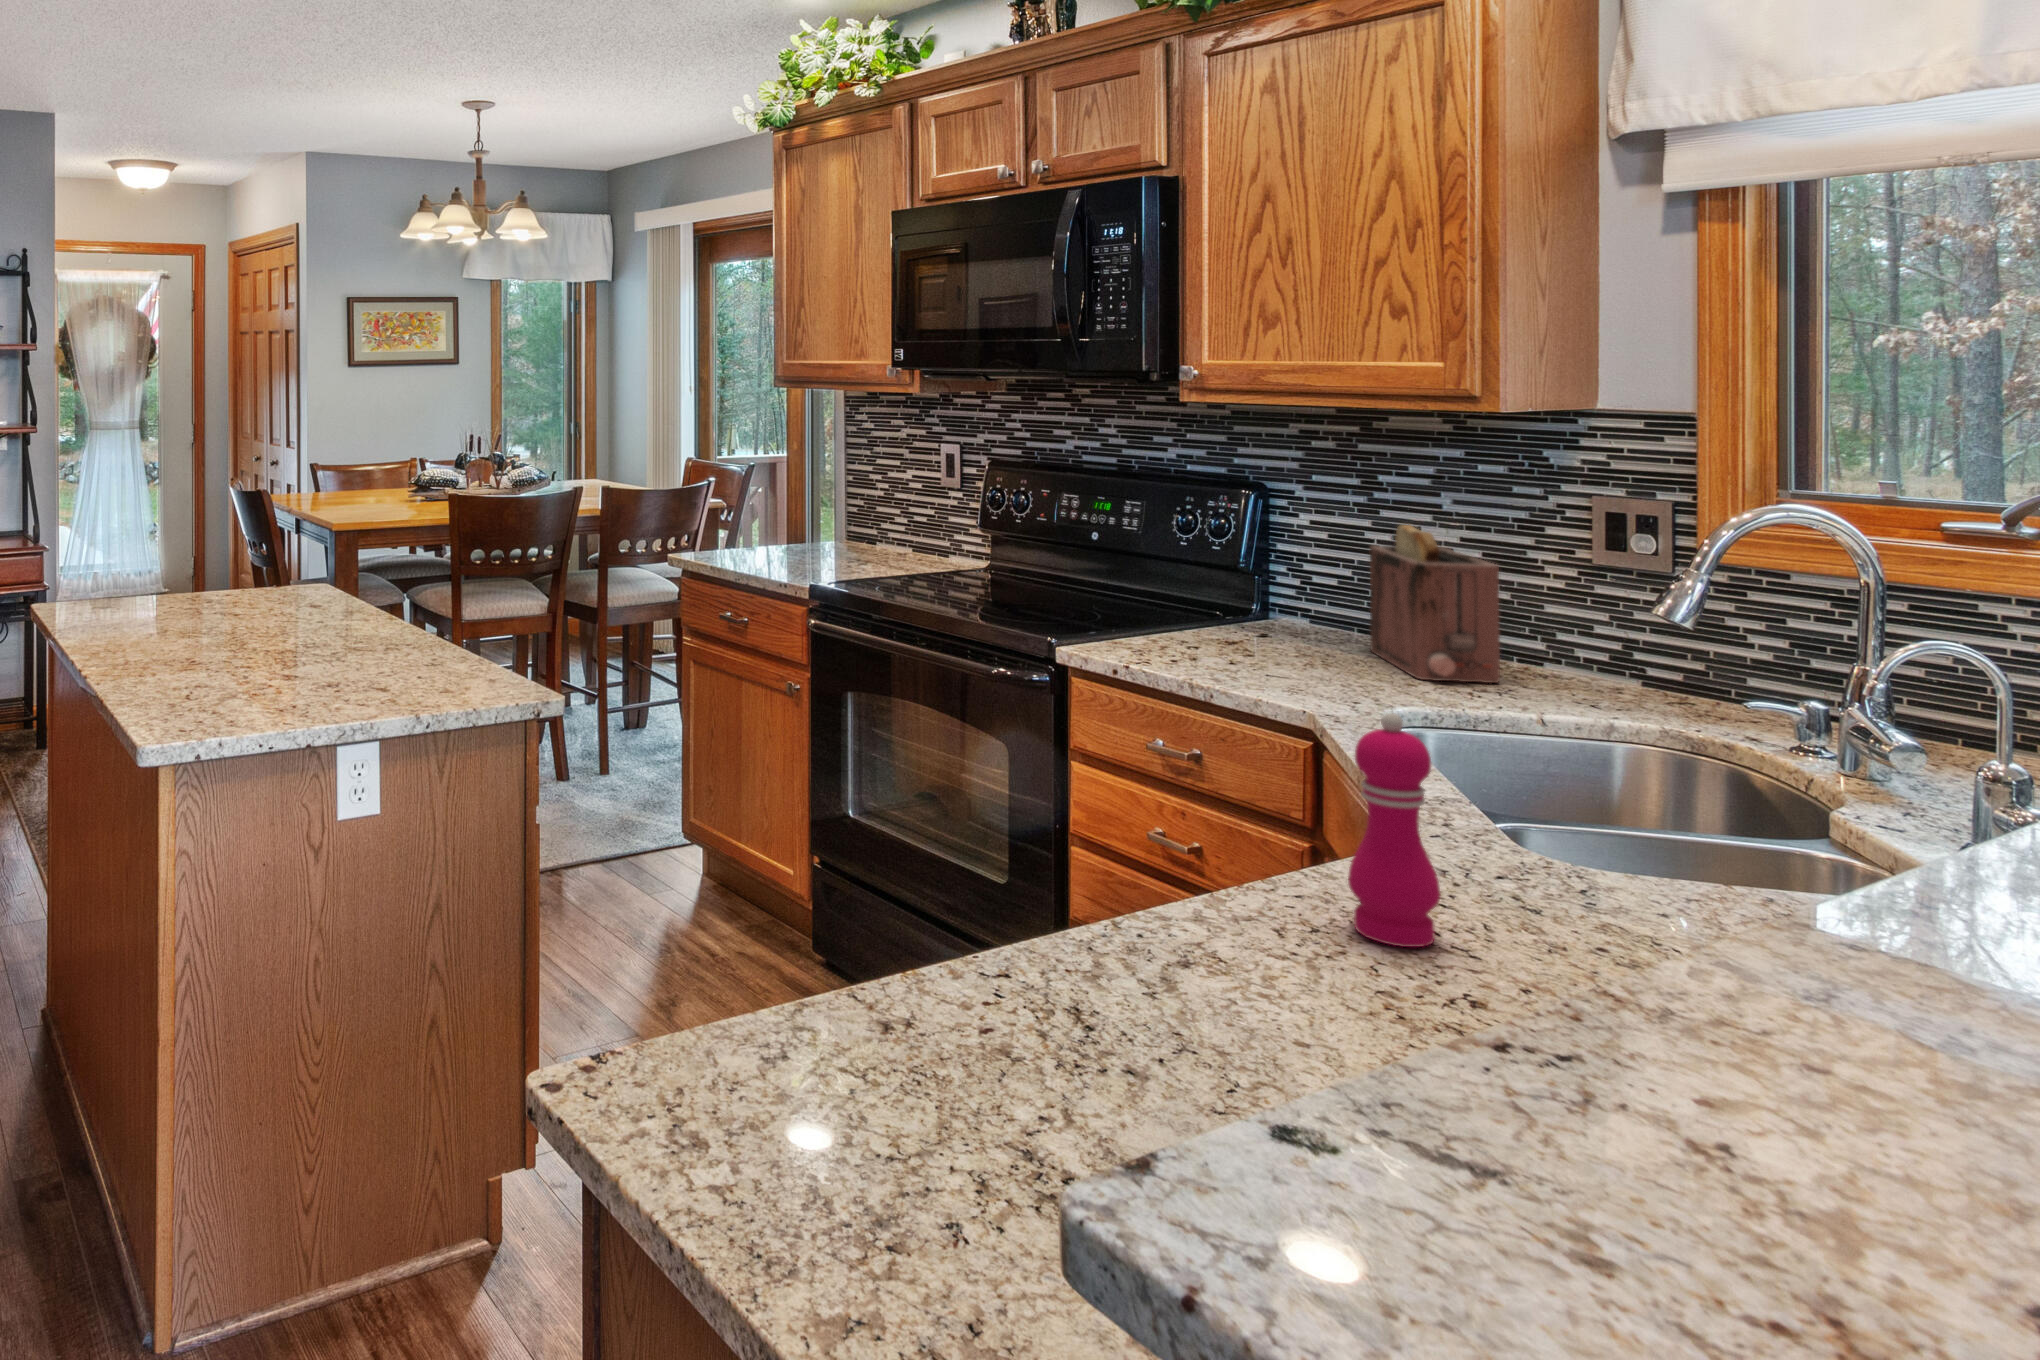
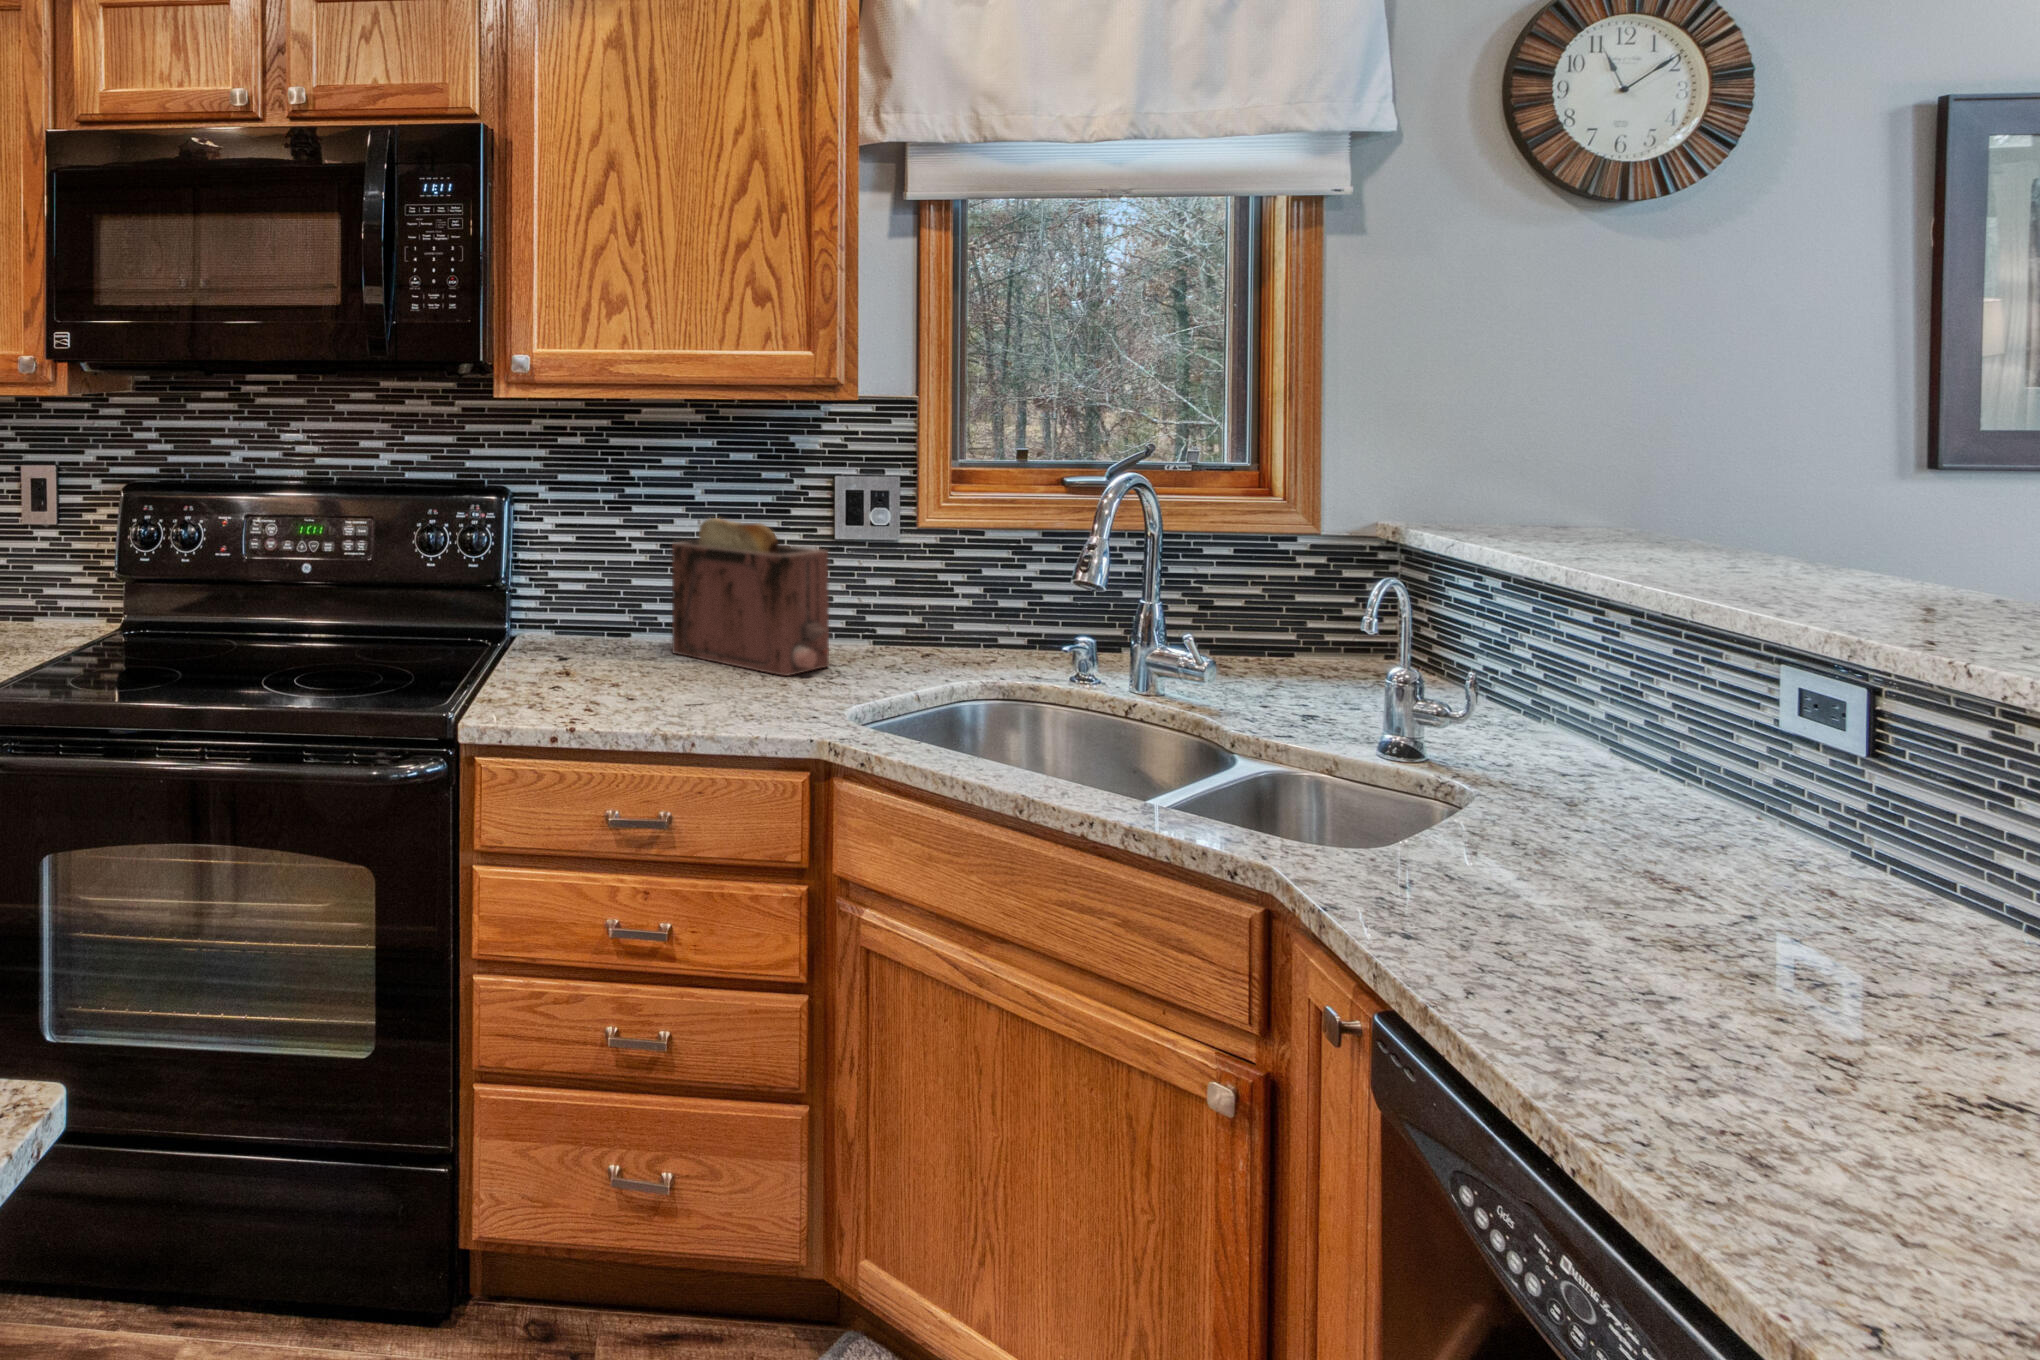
pepper mill: present [1348,713,1440,947] -> none [1736,749,1887,1071]

